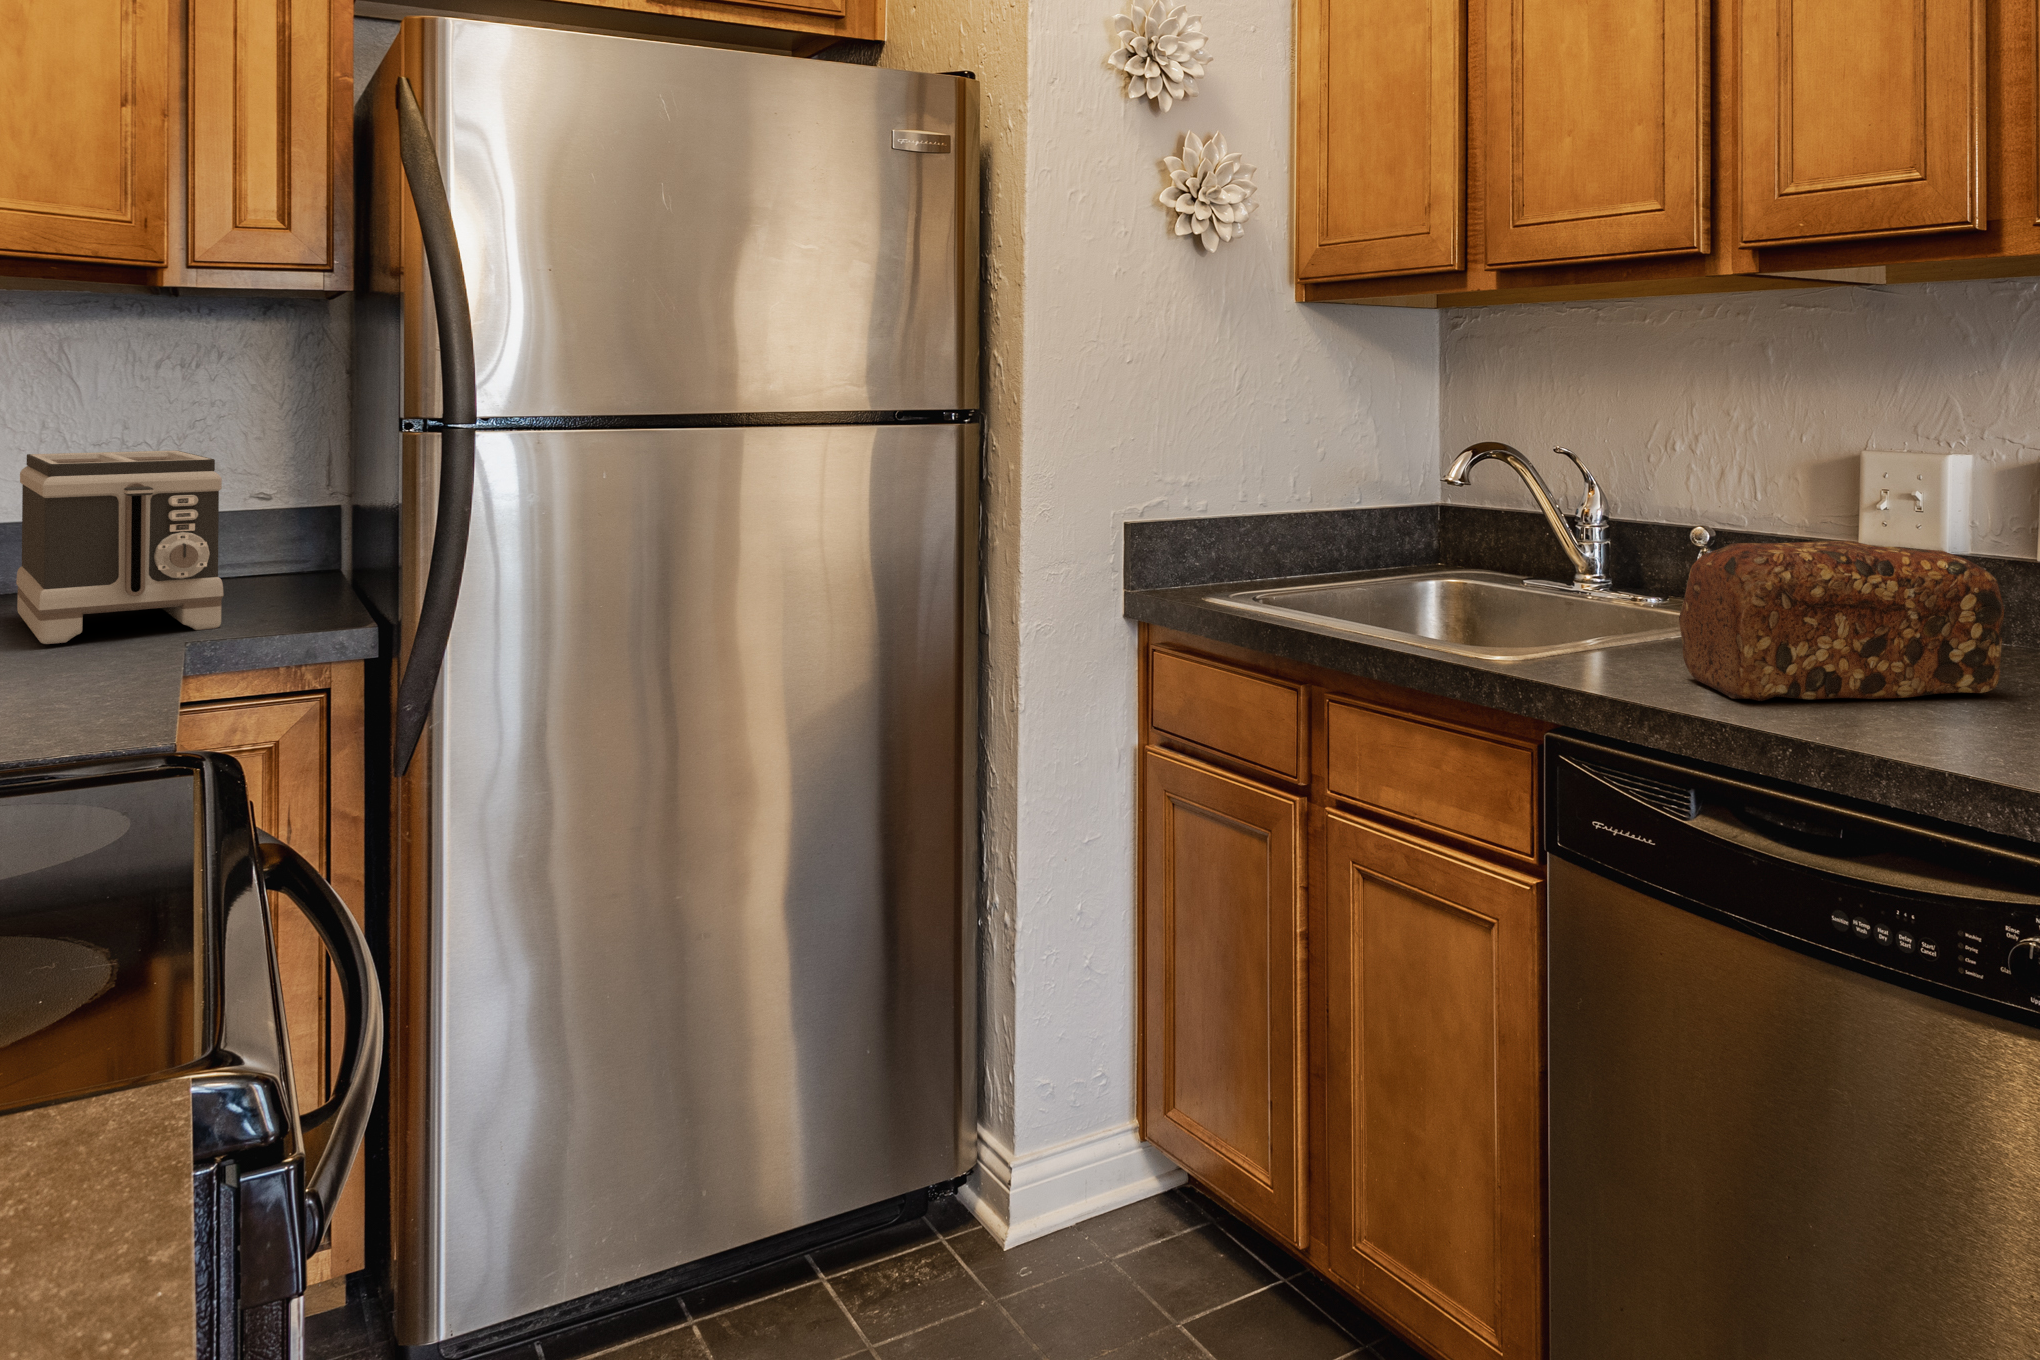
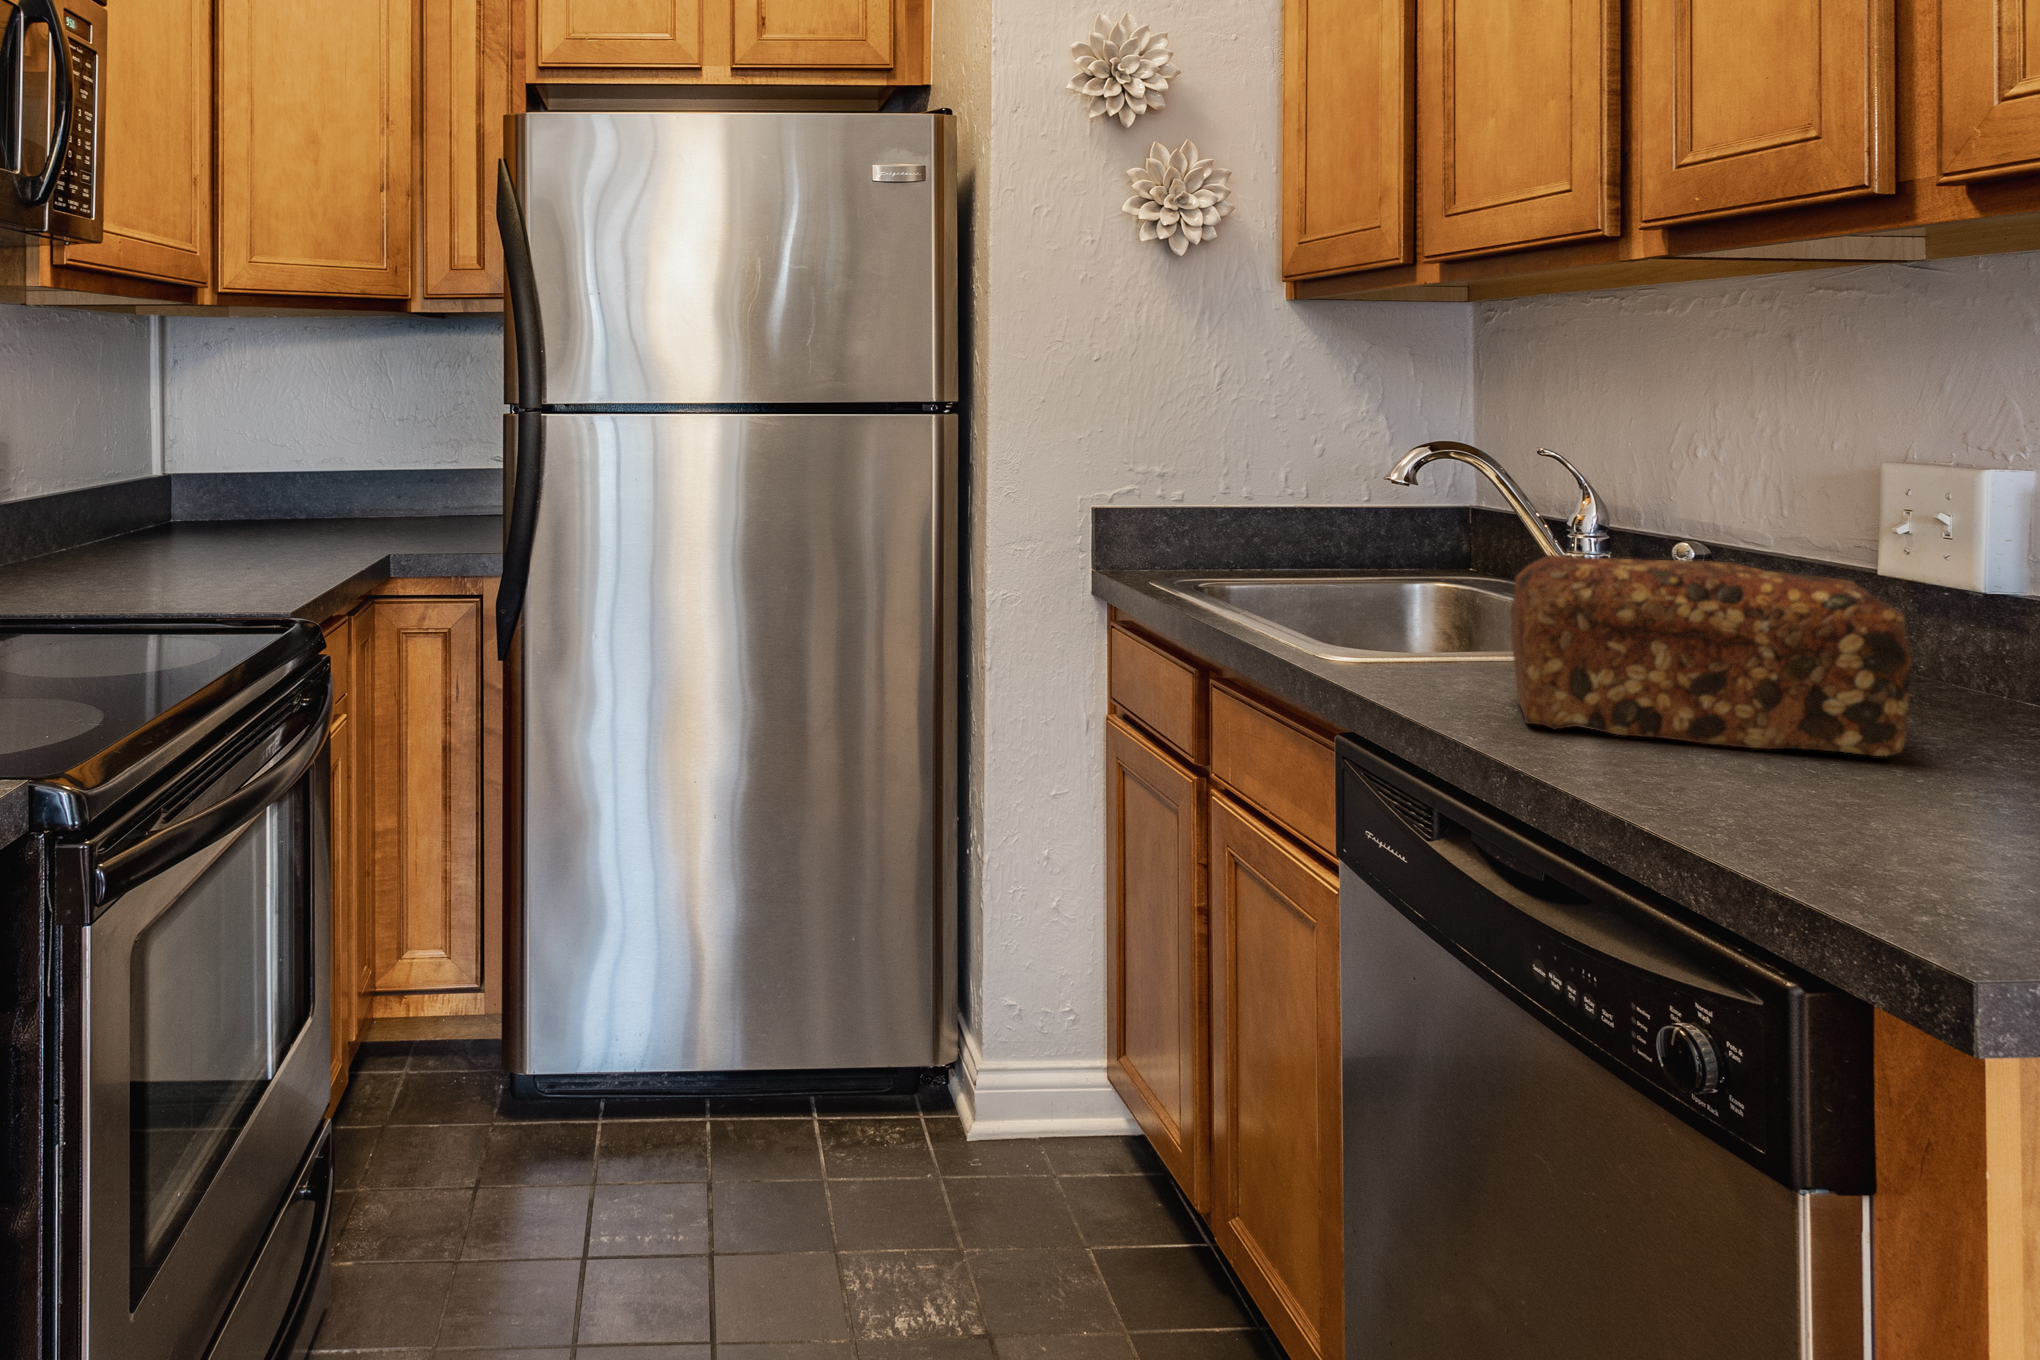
toaster: present [16,450,224,644] -> none [323,424,436,549]

